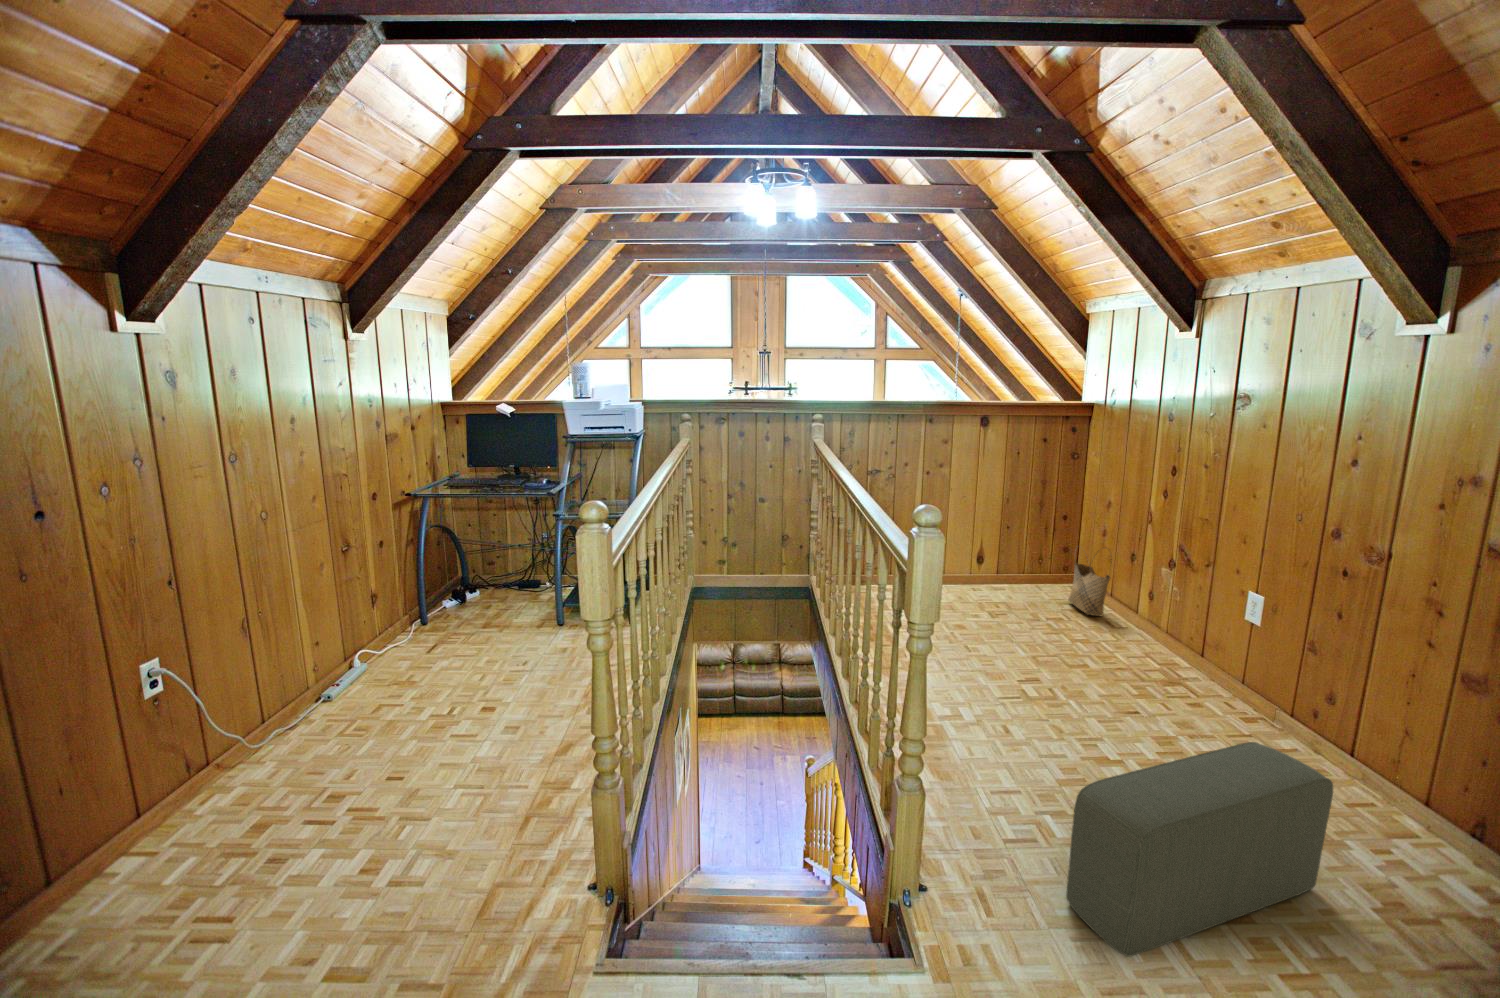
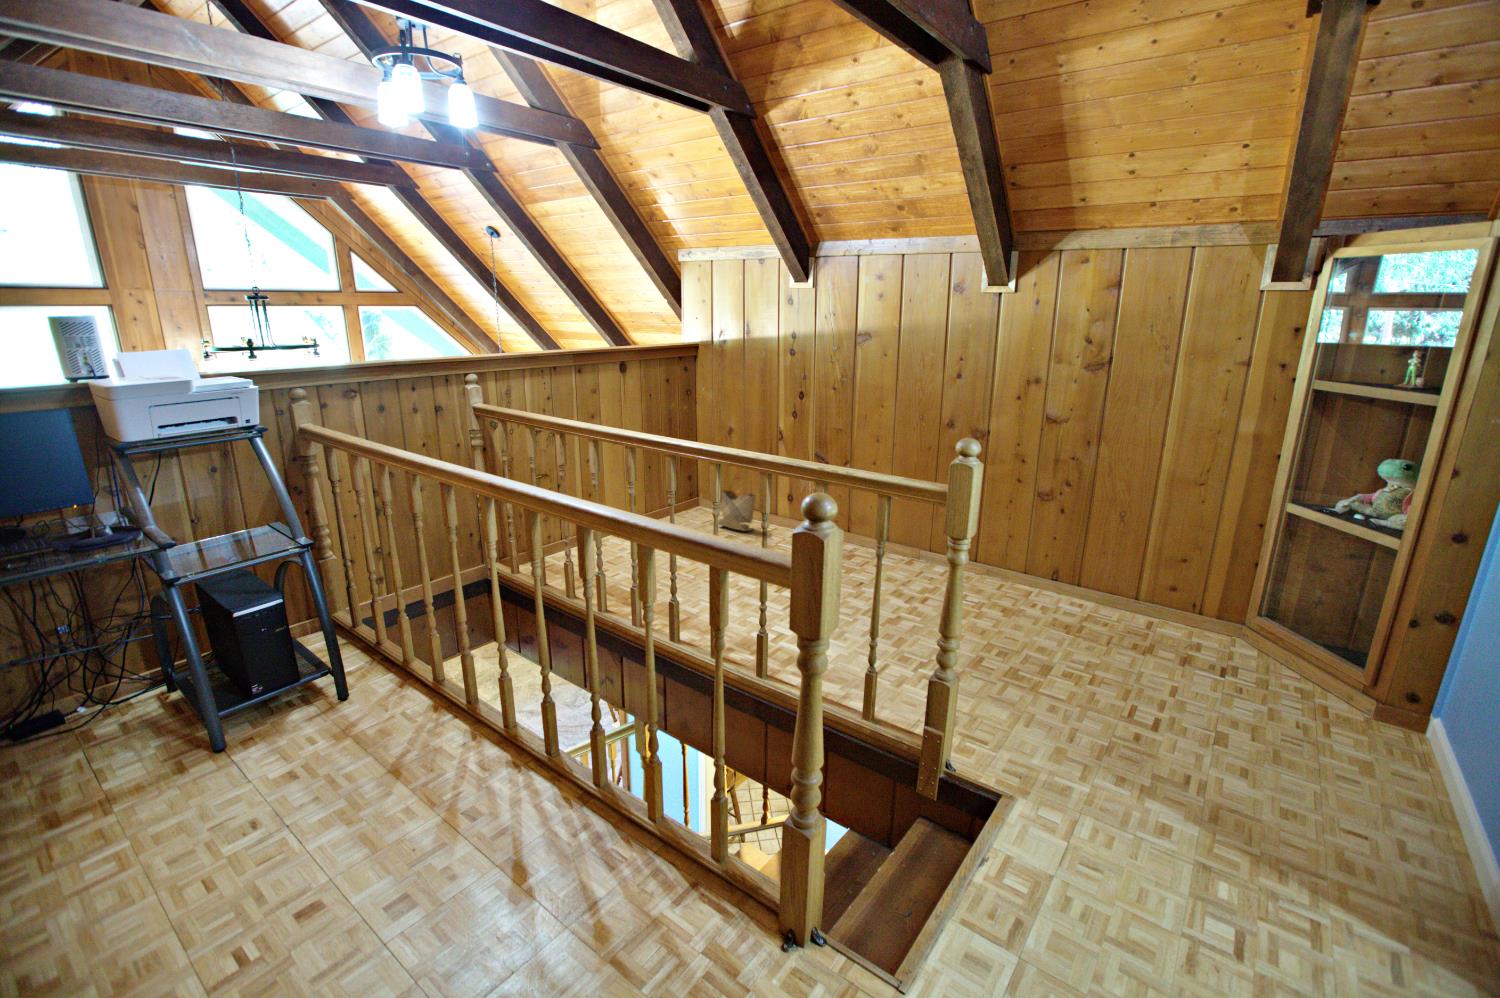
pouf: present [1066,742,1333,957] -> none [996,565,1065,720]

